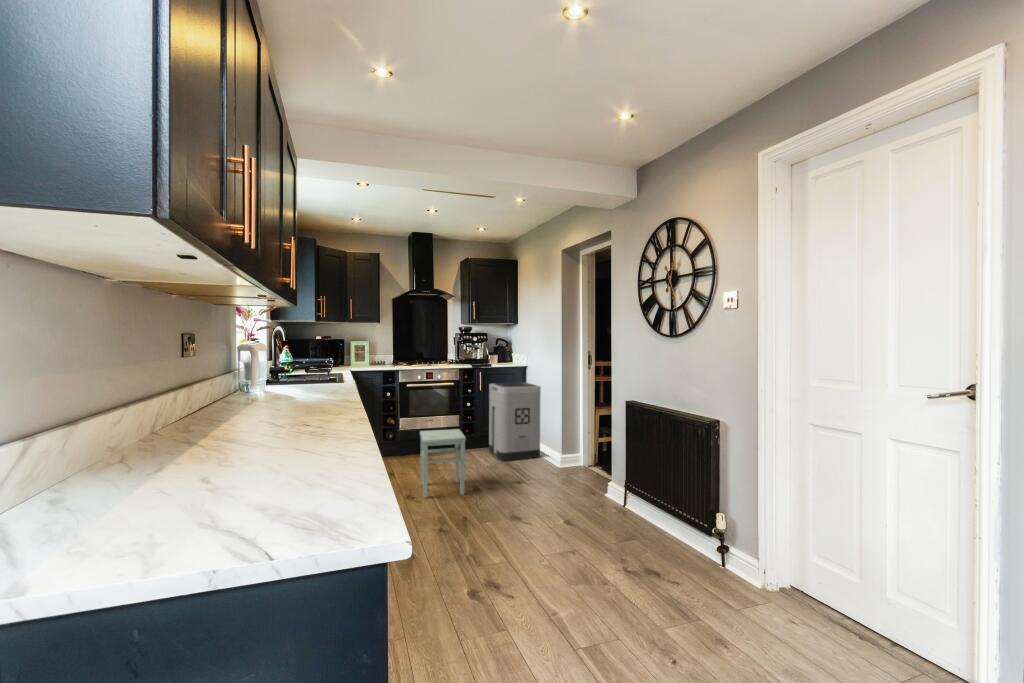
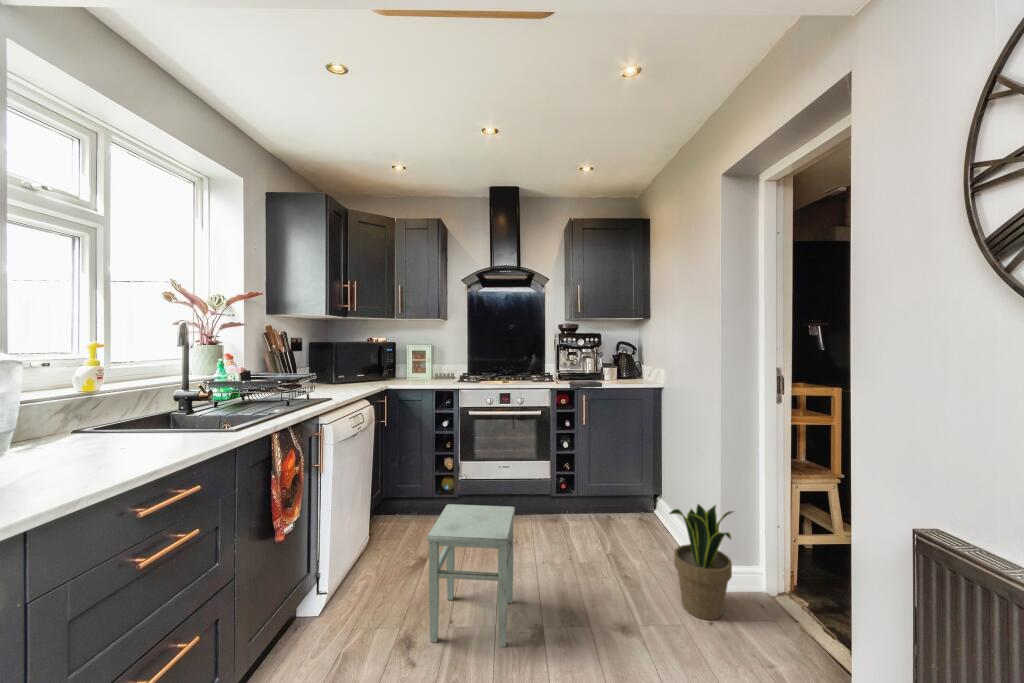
trash can: present [489,382,541,461] -> none [594,415,681,555]
potted plant: none [538,419,569,475] -> present [670,504,733,620]

